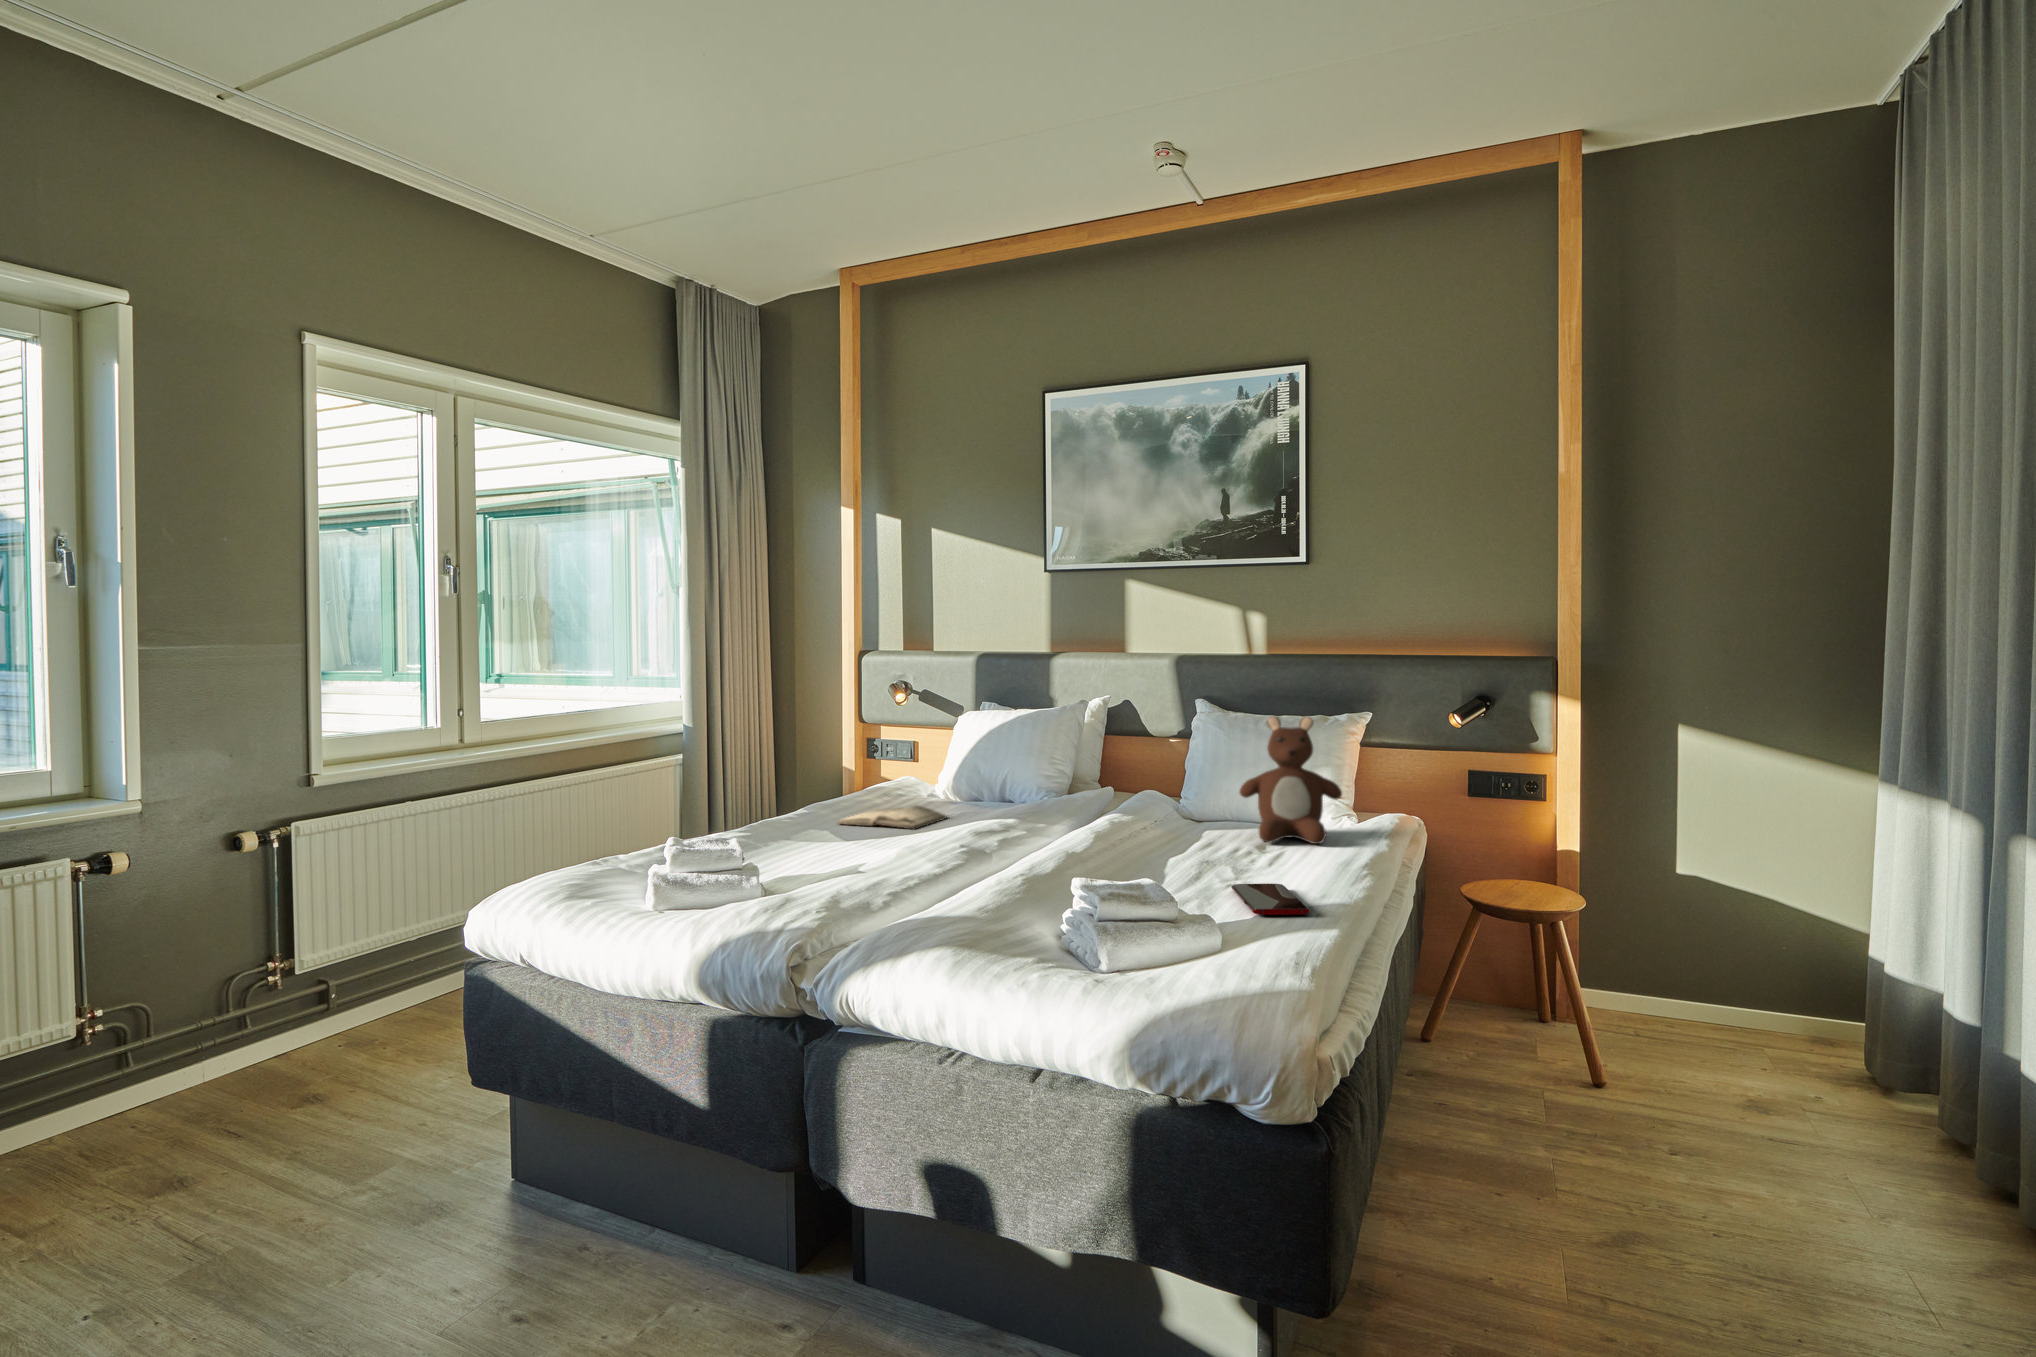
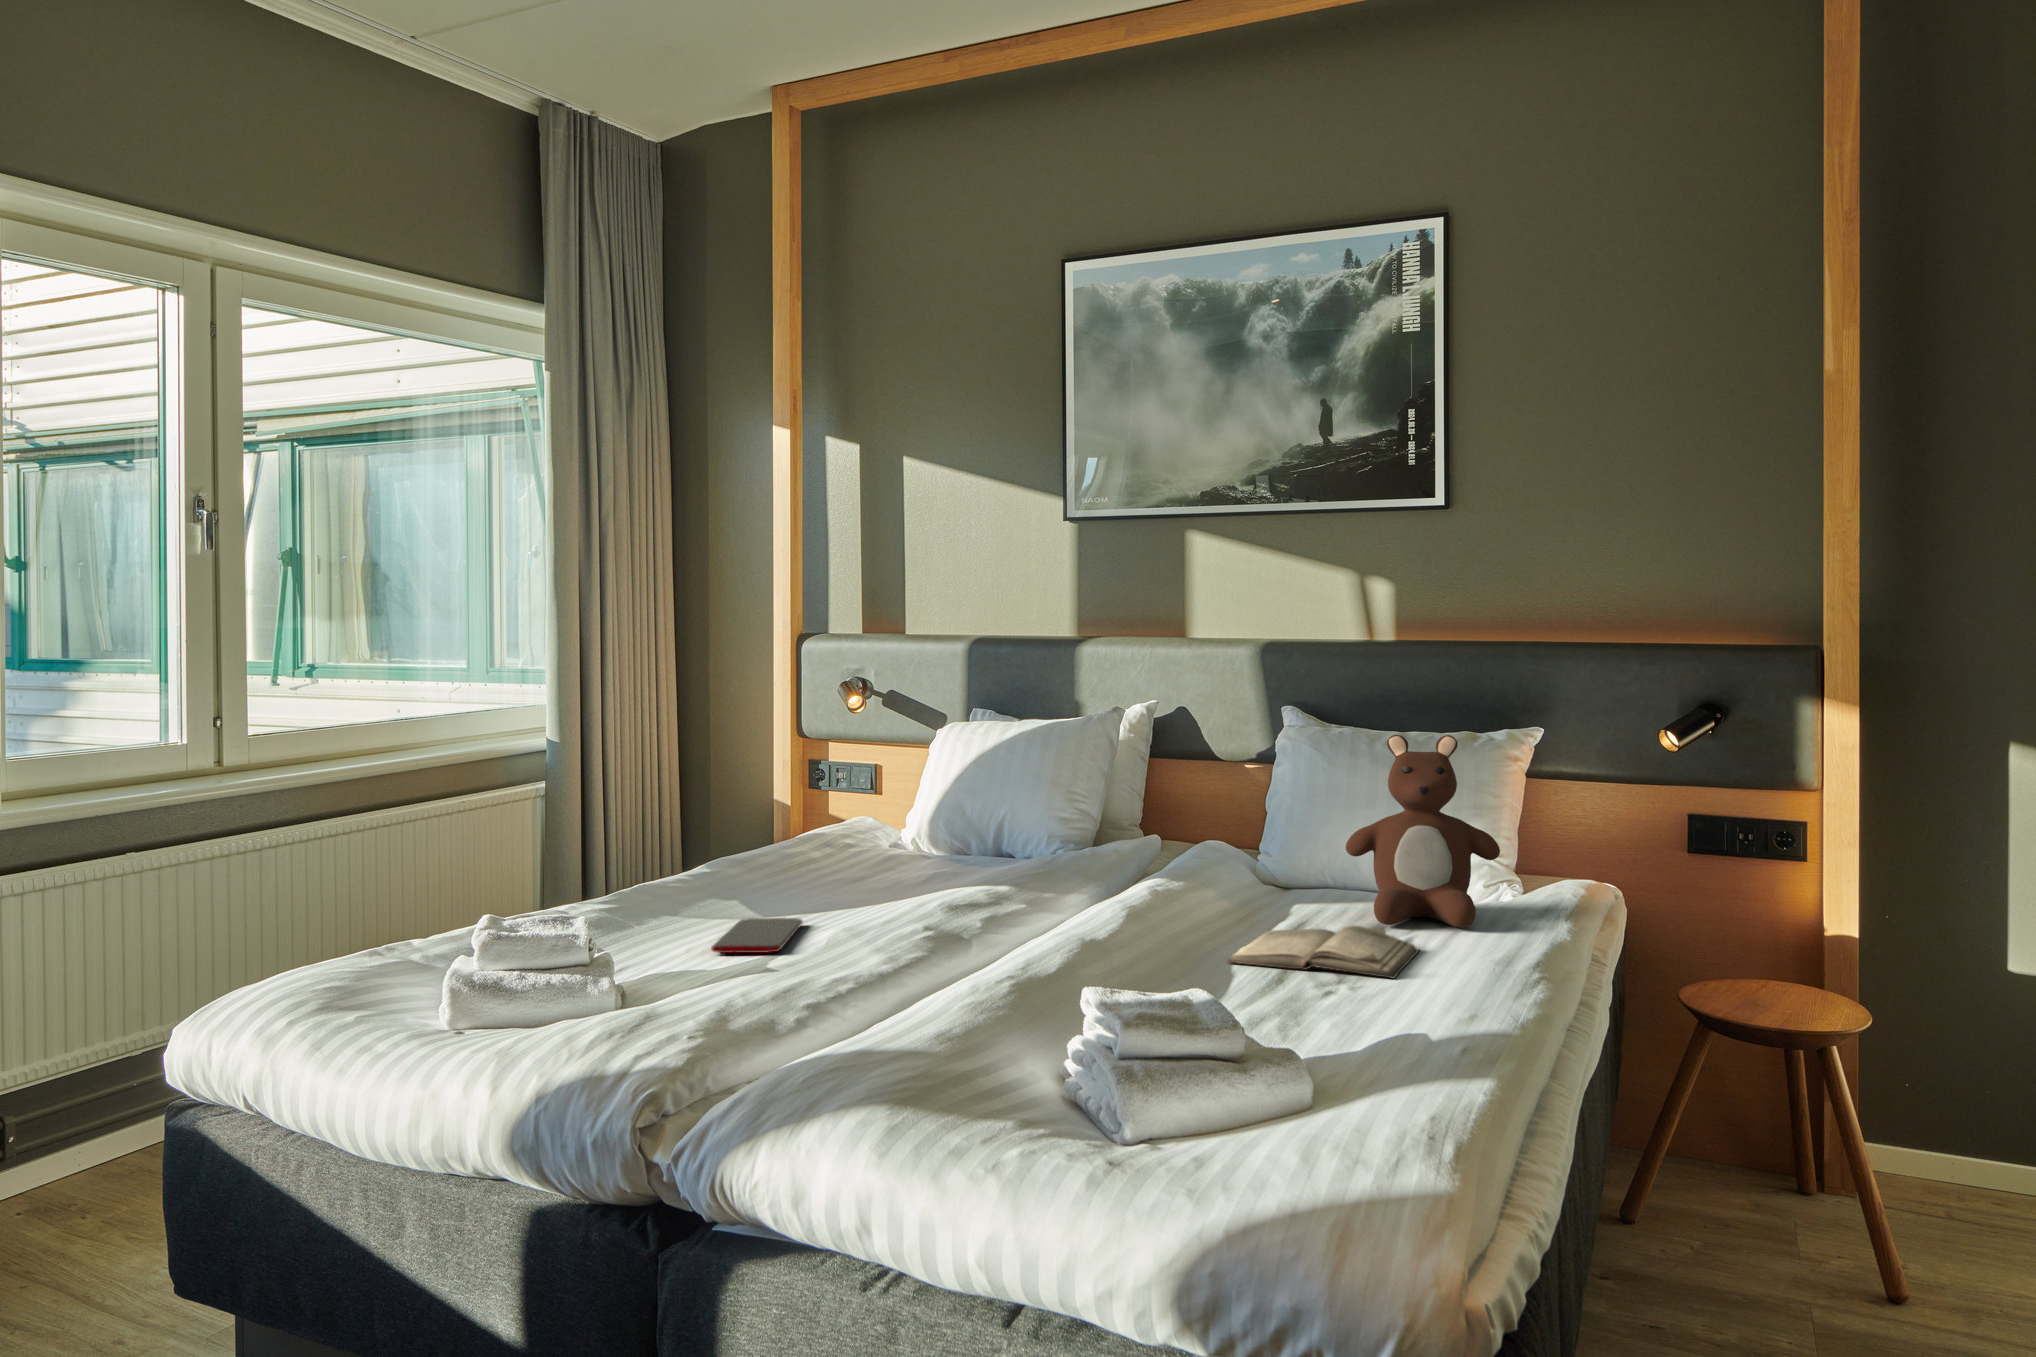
diary: present [837,805,947,829] -> present [1228,925,1419,978]
smartphone: present [1231,884,1310,915] -> present [711,918,803,953]

